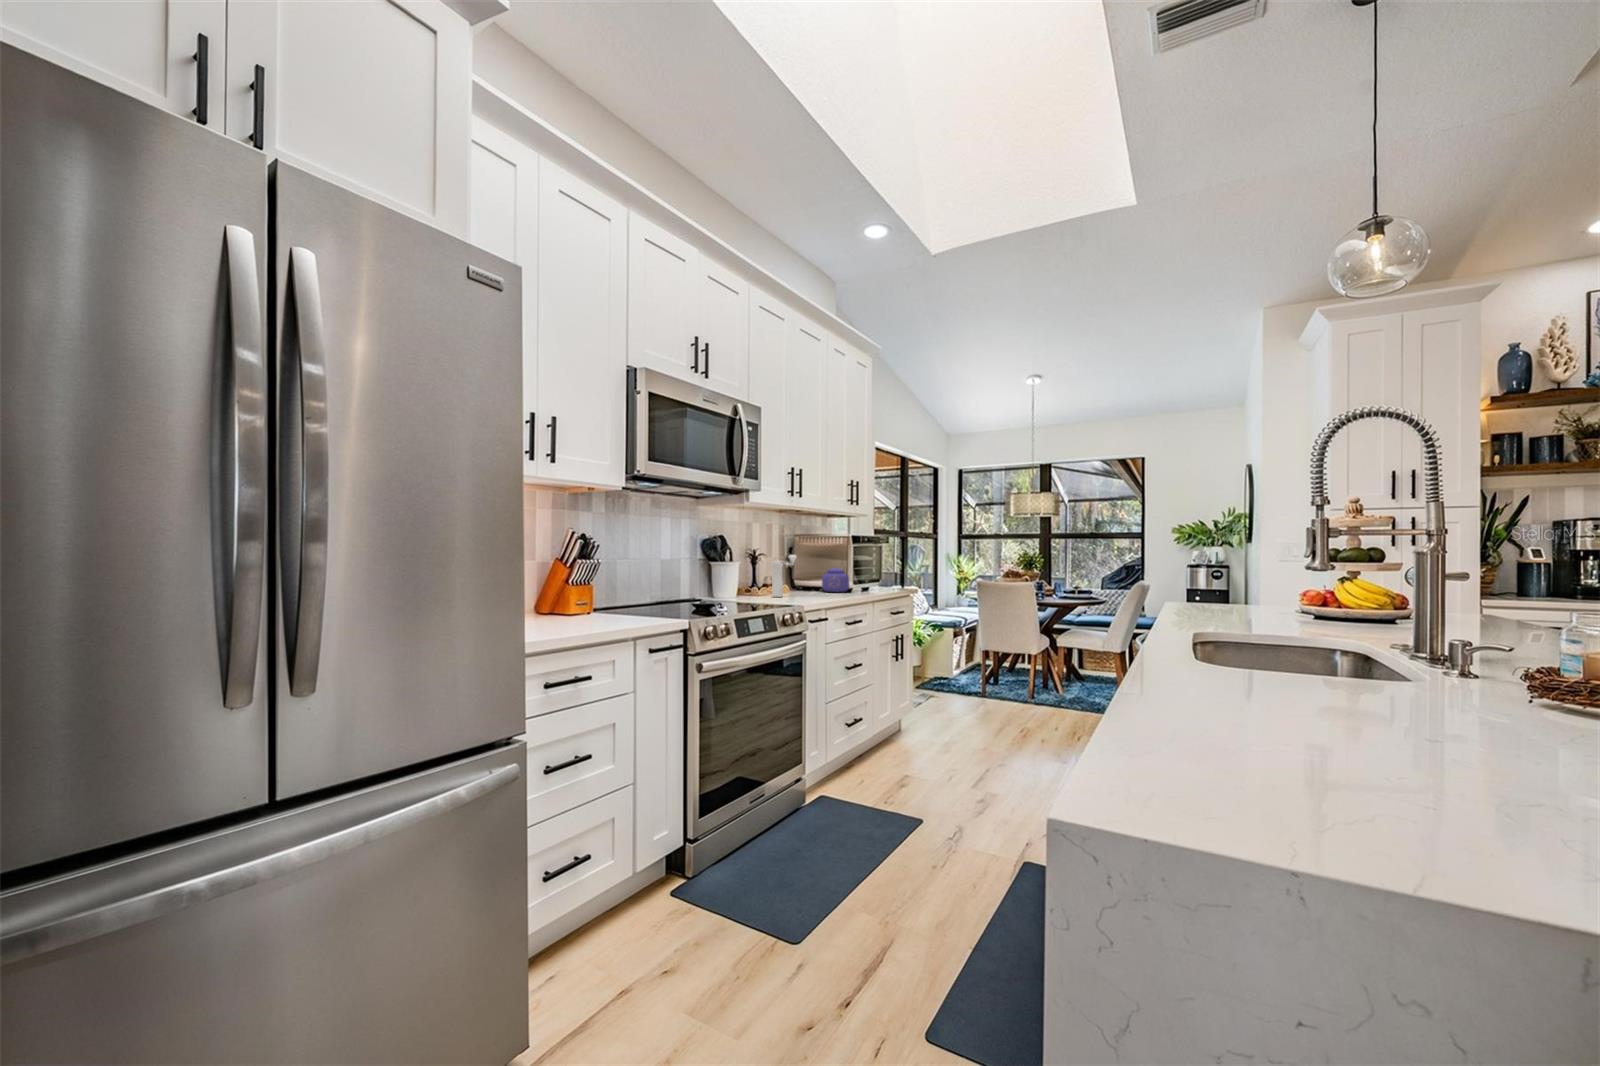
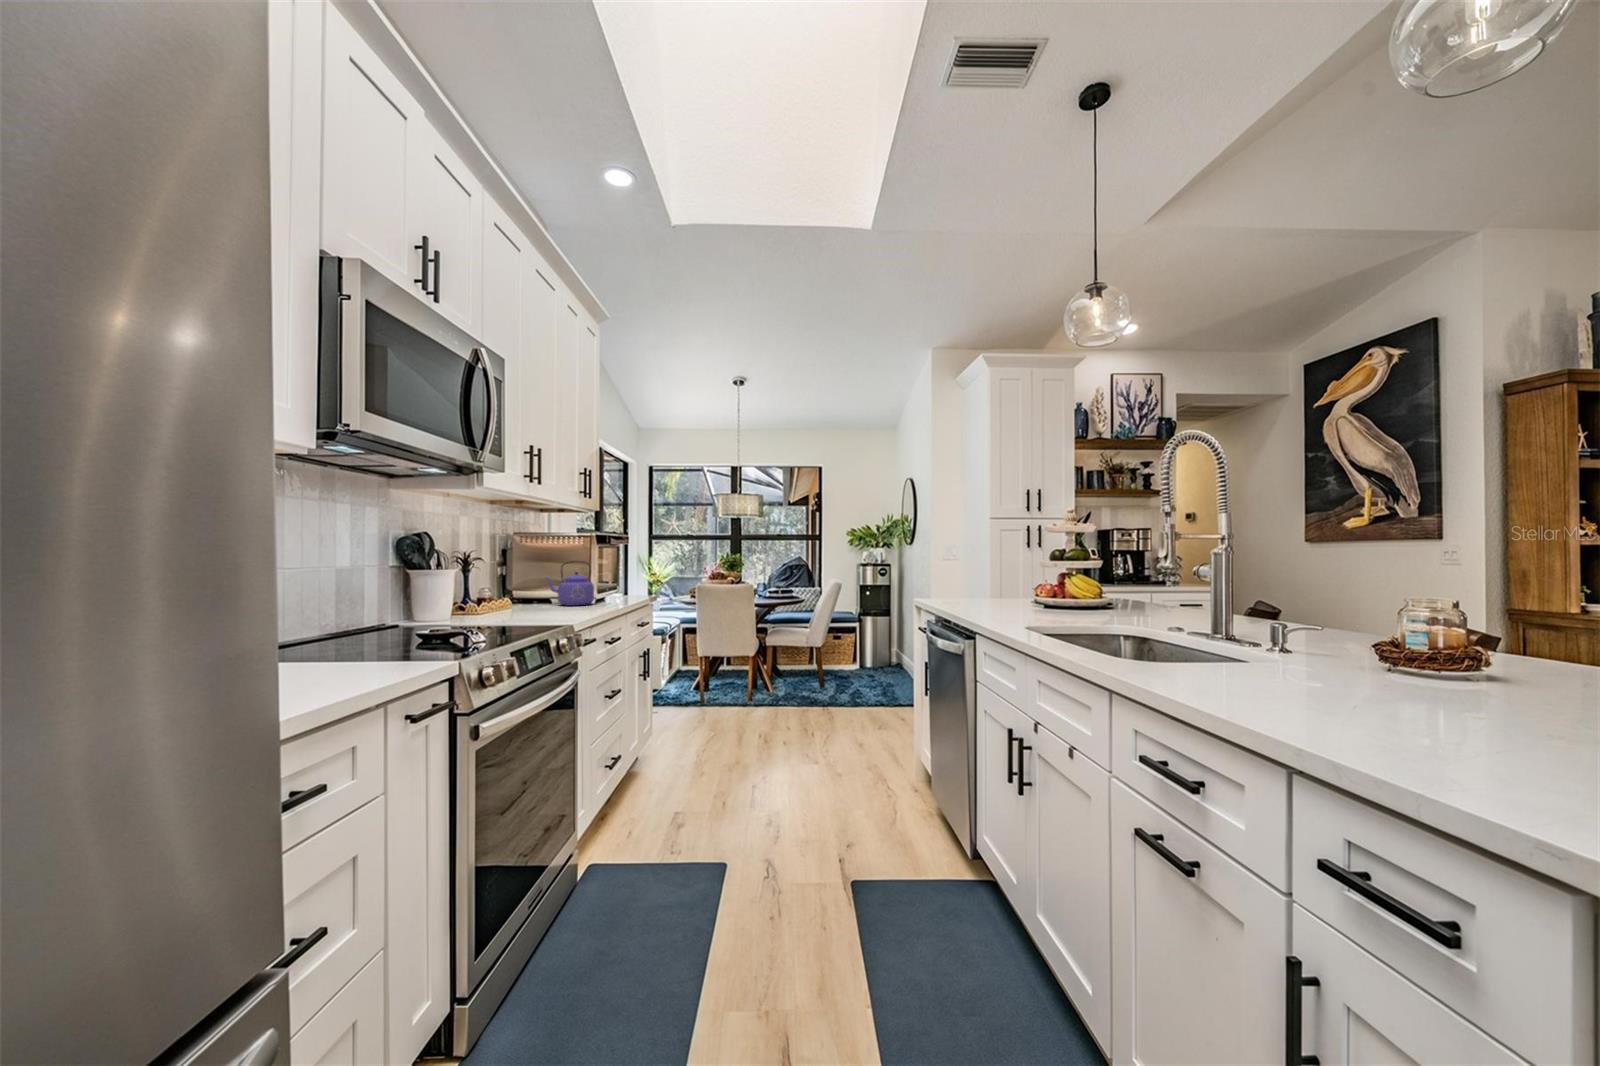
pepper mill: present [772,555,796,597] -> none [506,559,539,617]

